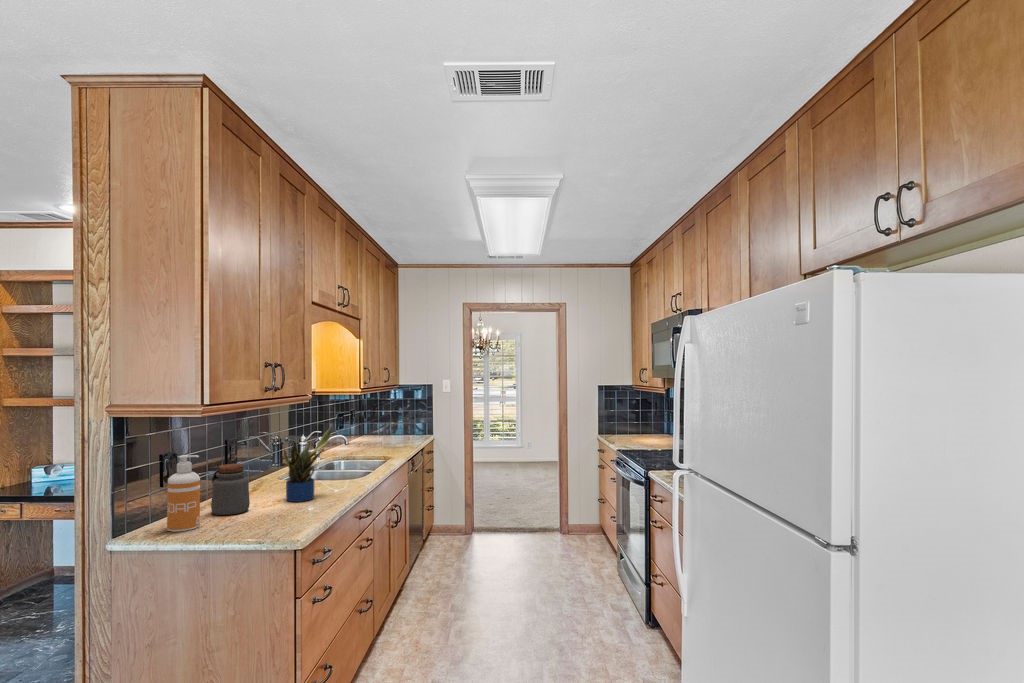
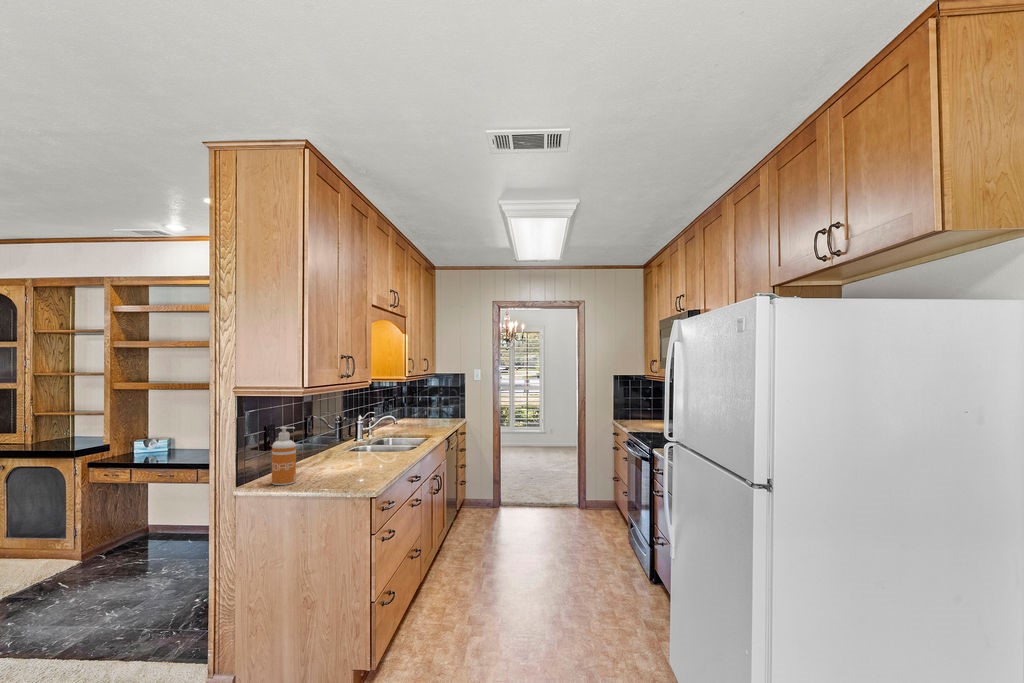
potted plant: present [283,427,332,502] -> none [353,407,392,467]
jar: present [211,464,250,515] -> none [300,435,329,475]

